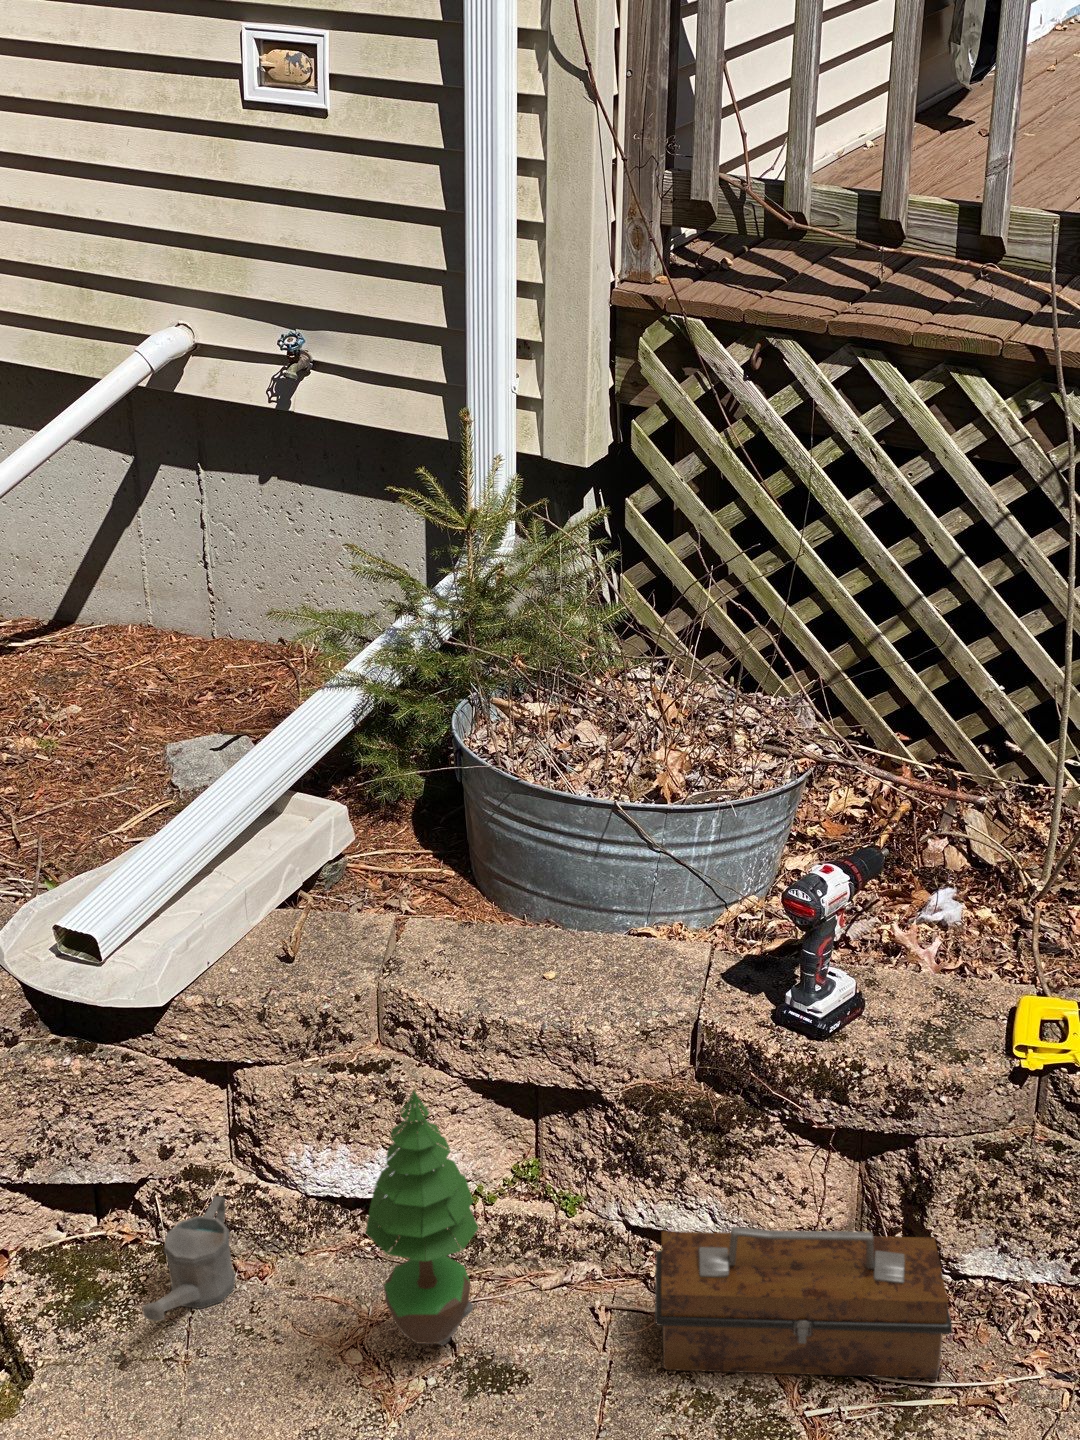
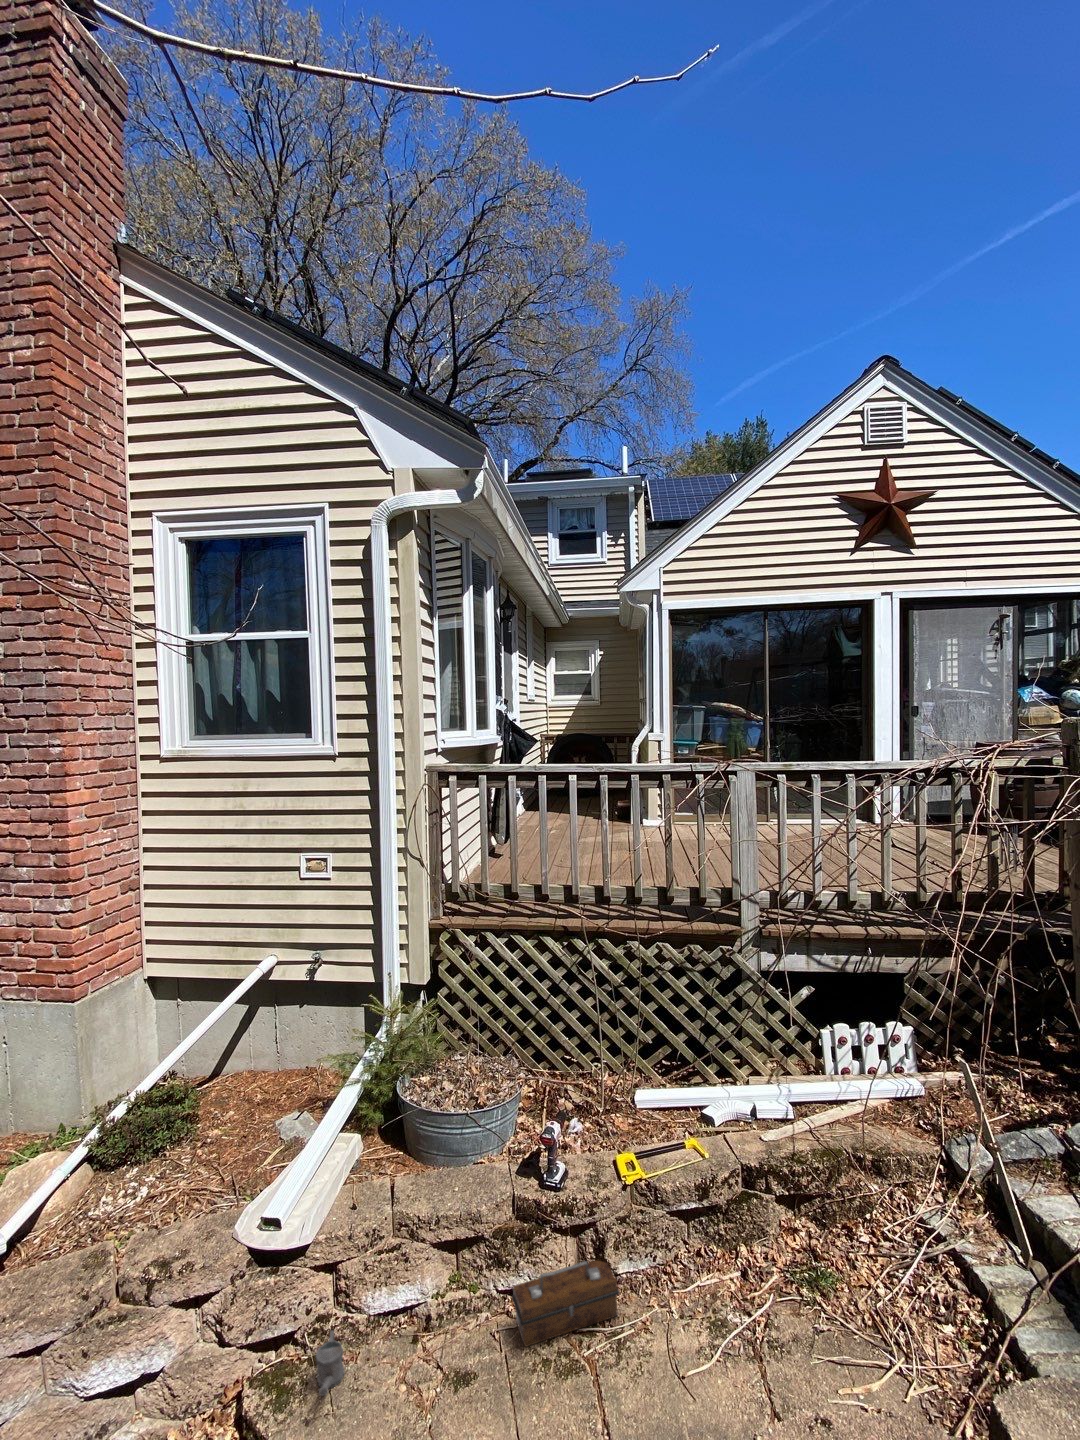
potted tree: present [365,1090,479,1346] -> none [408,1248,452,1369]

